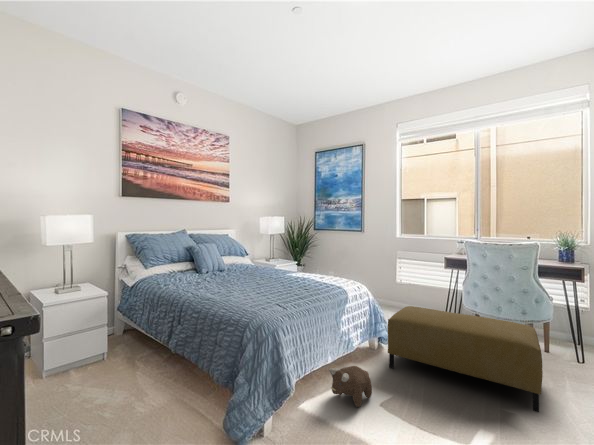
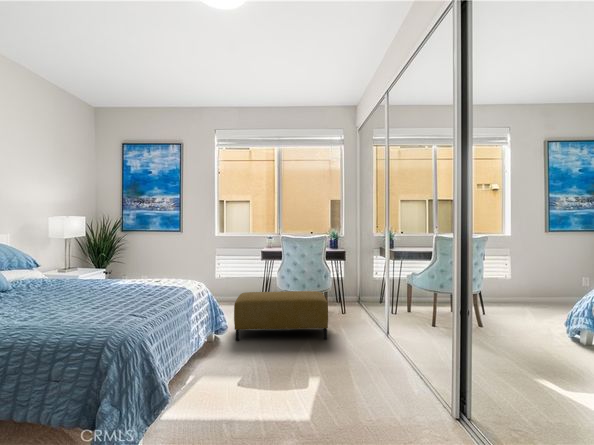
plush toy: present [329,366,372,407] -> none [206,337,235,364]

